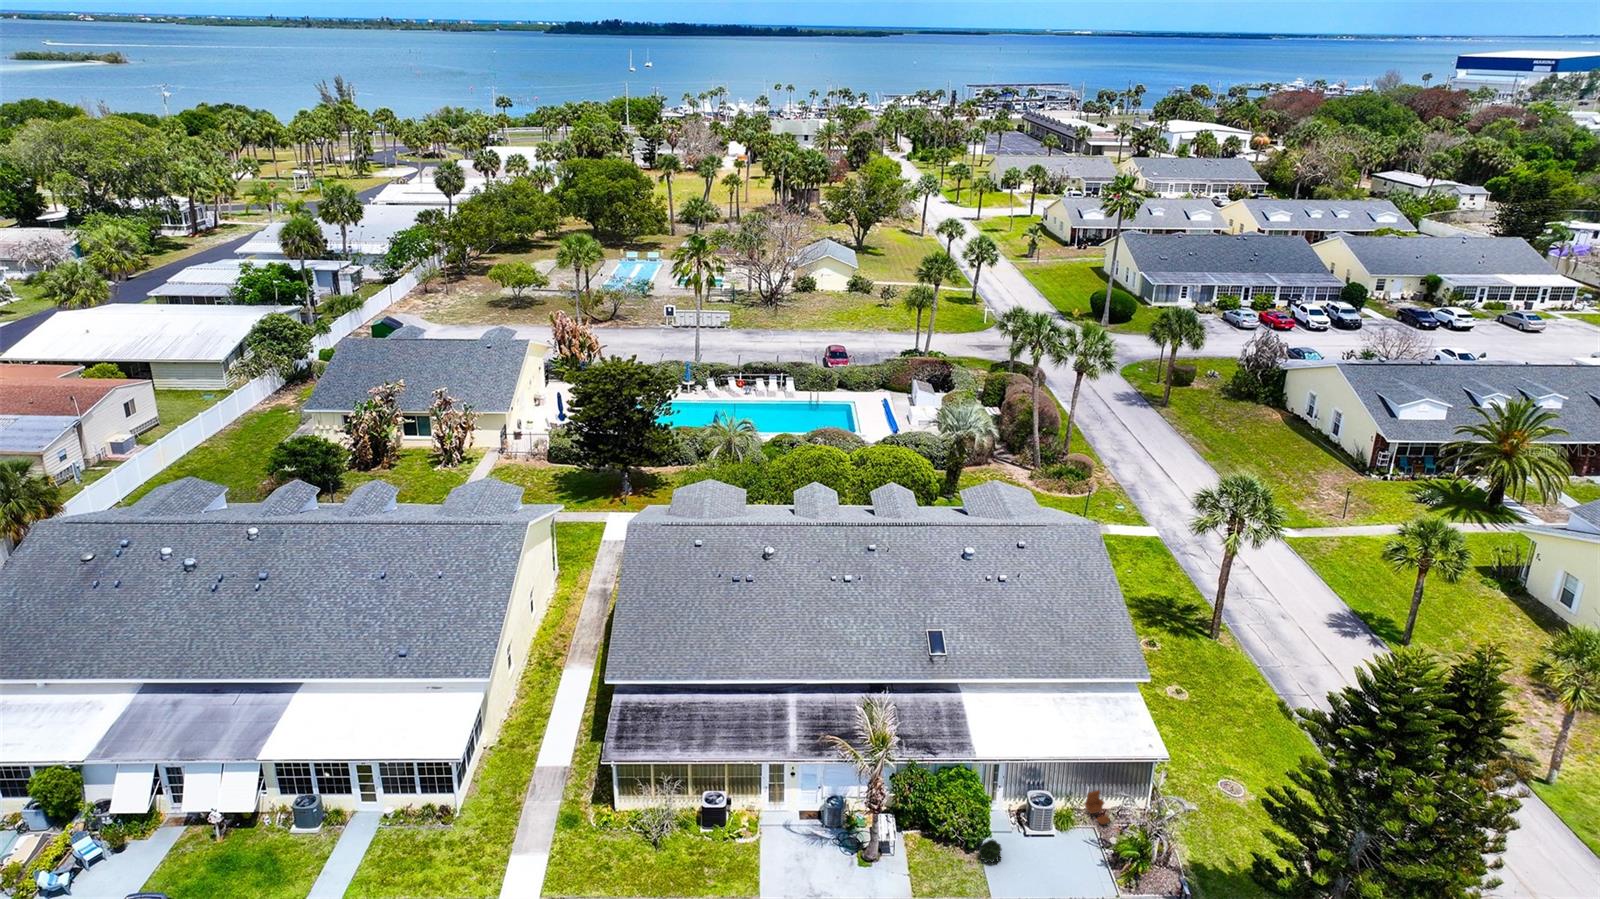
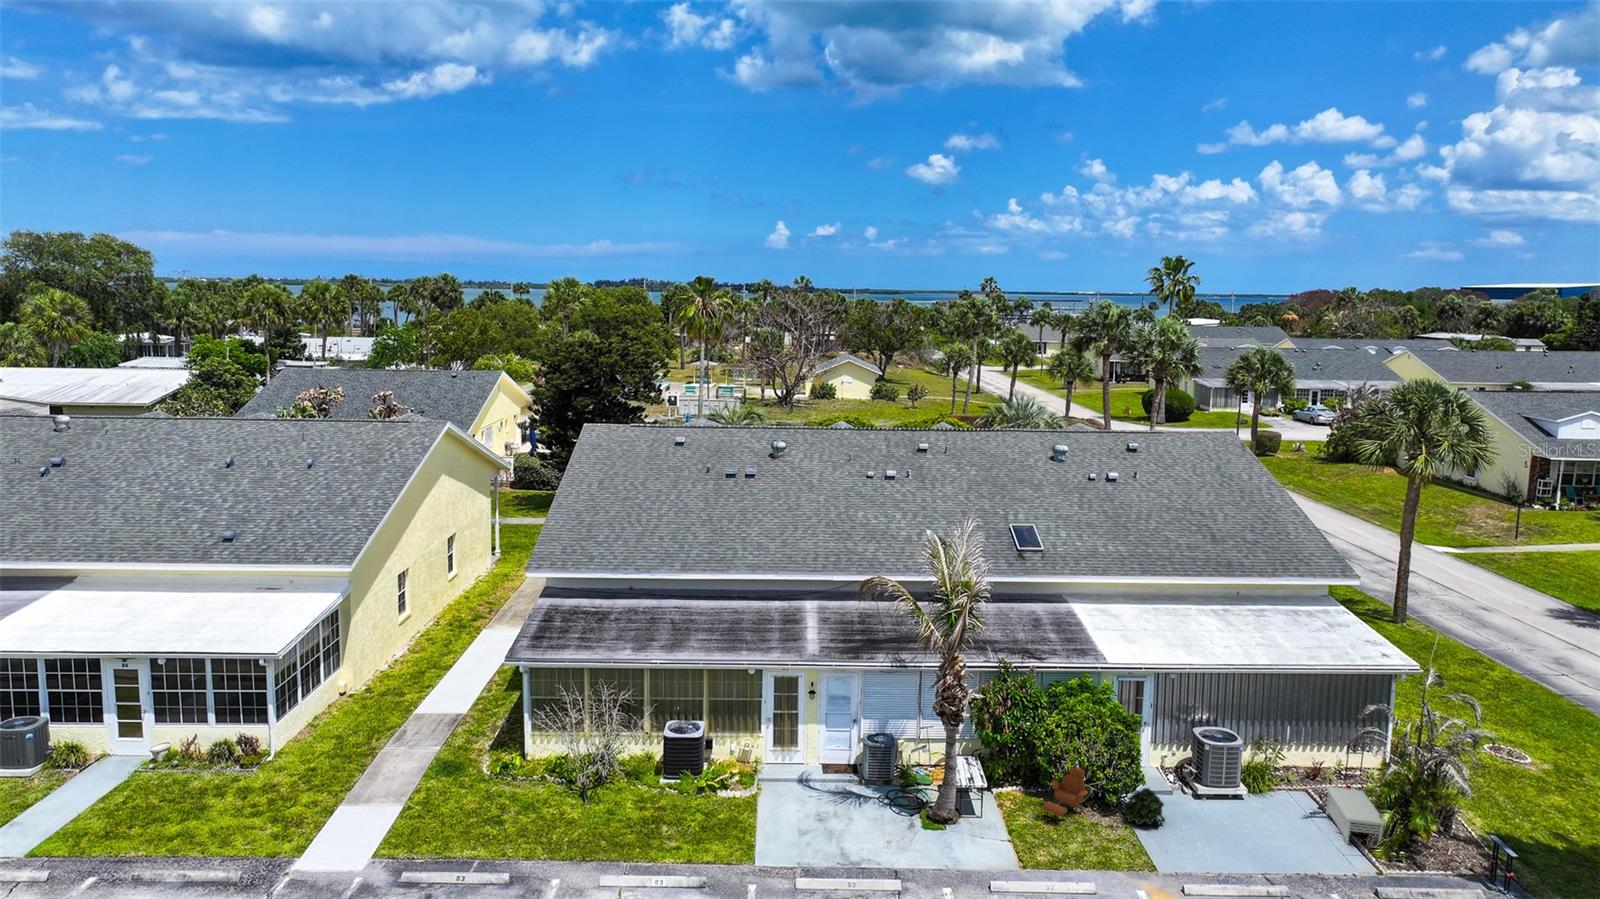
lounge chair: present [1084,790,1110,826] -> present [1043,768,1088,824]
storage bench: none [1101,834,1128,879] -> present [1326,787,1386,845]

